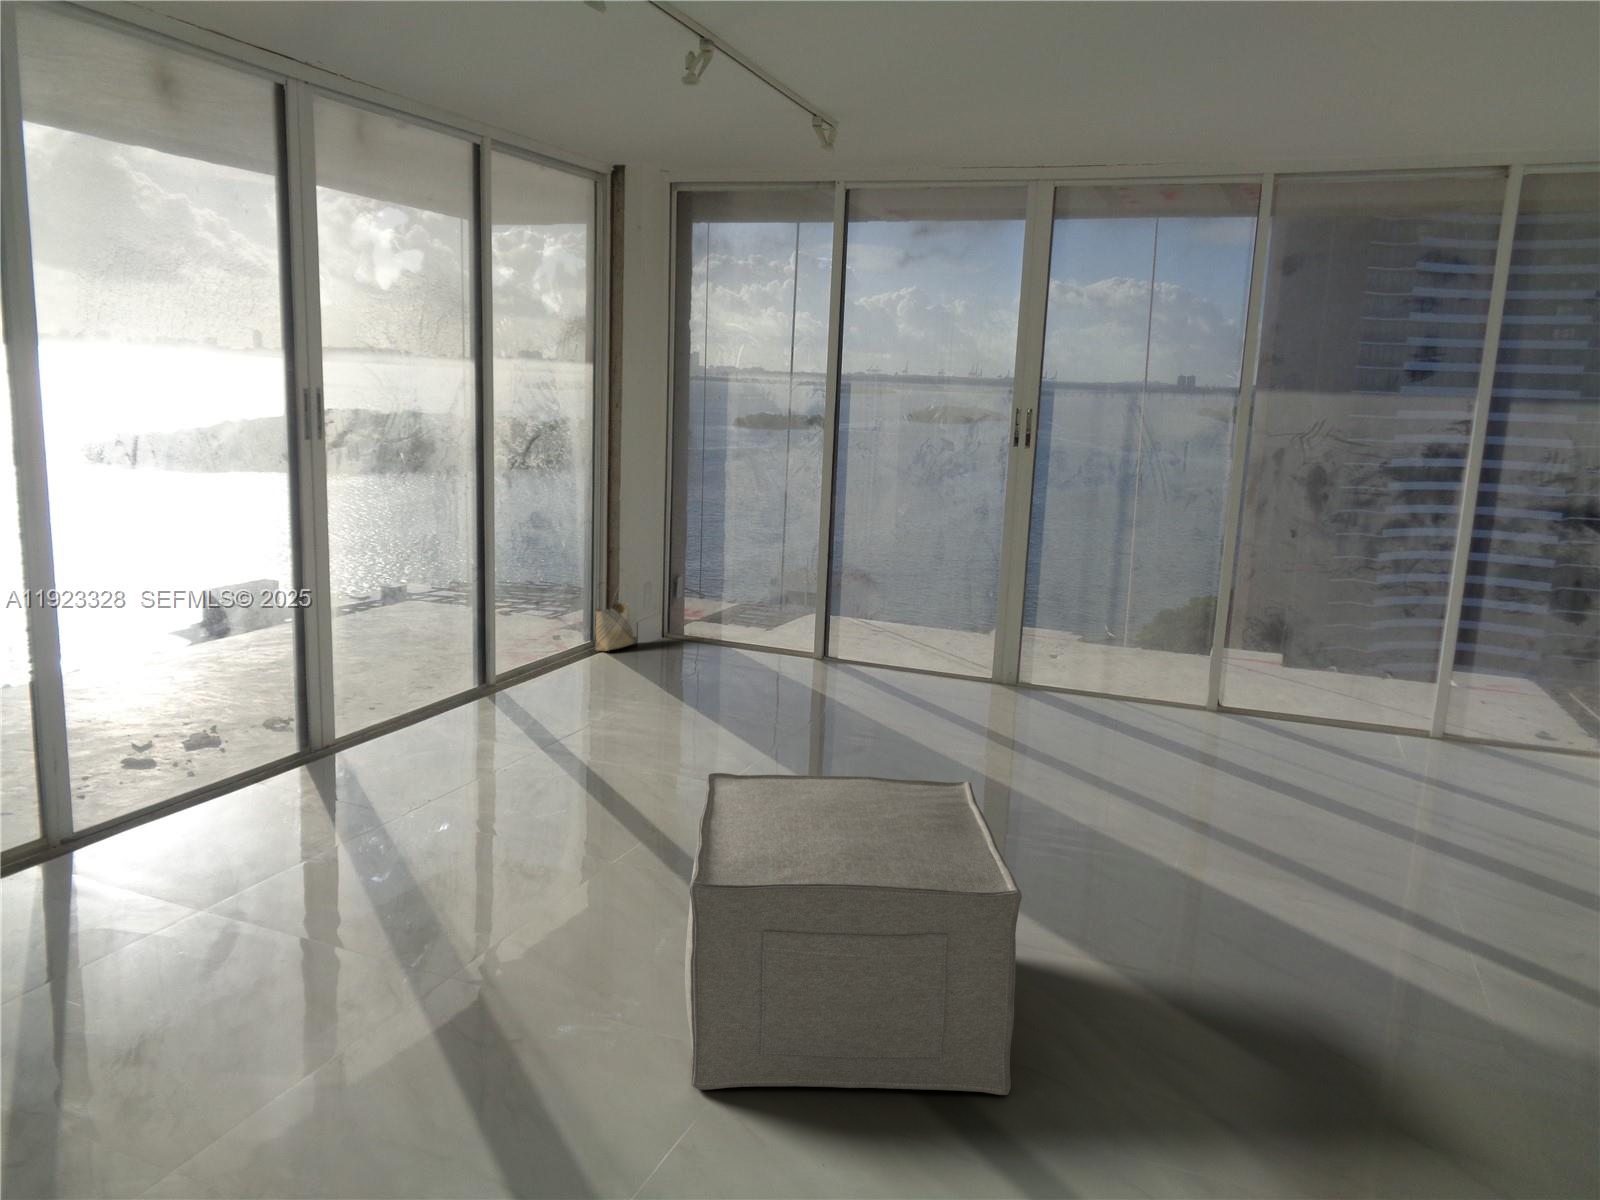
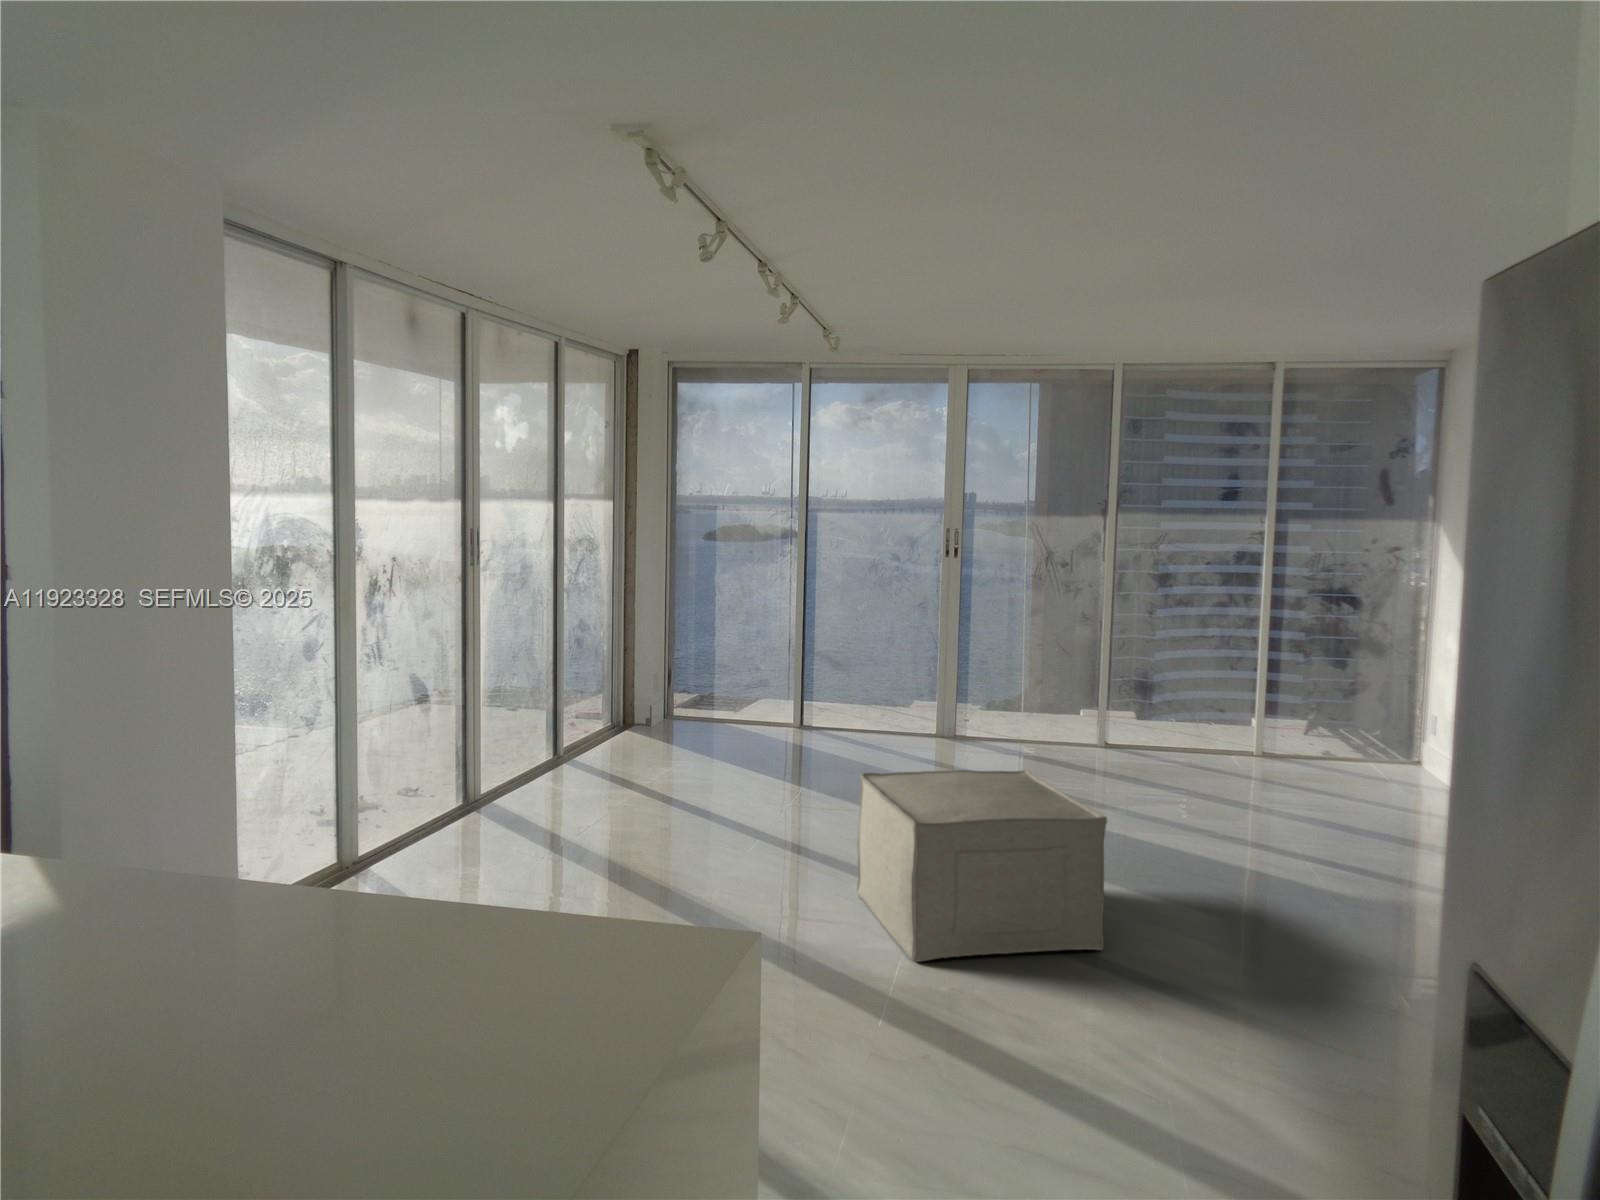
woven basket: present [595,603,634,651] -> none [619,674,648,729]

